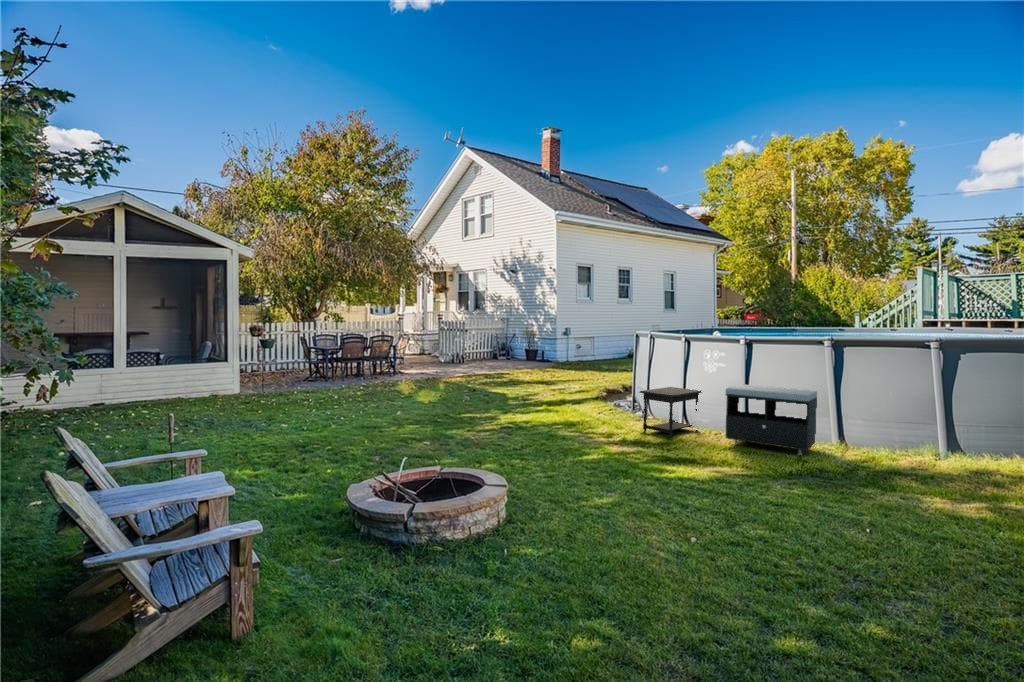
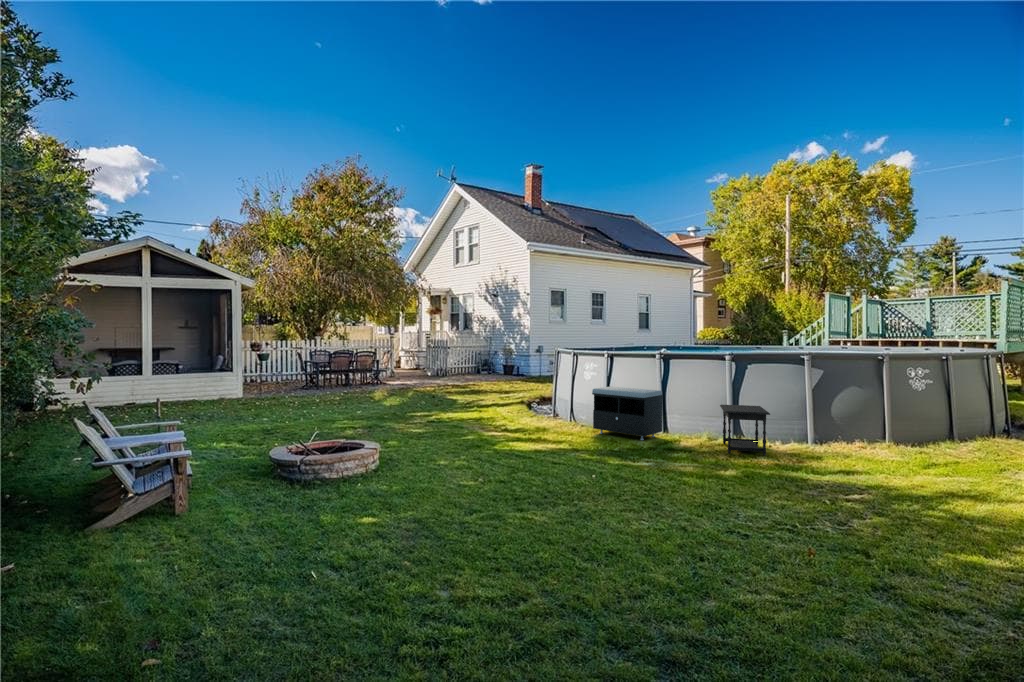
side table: present [639,387,702,437] -> present [720,405,770,456]

